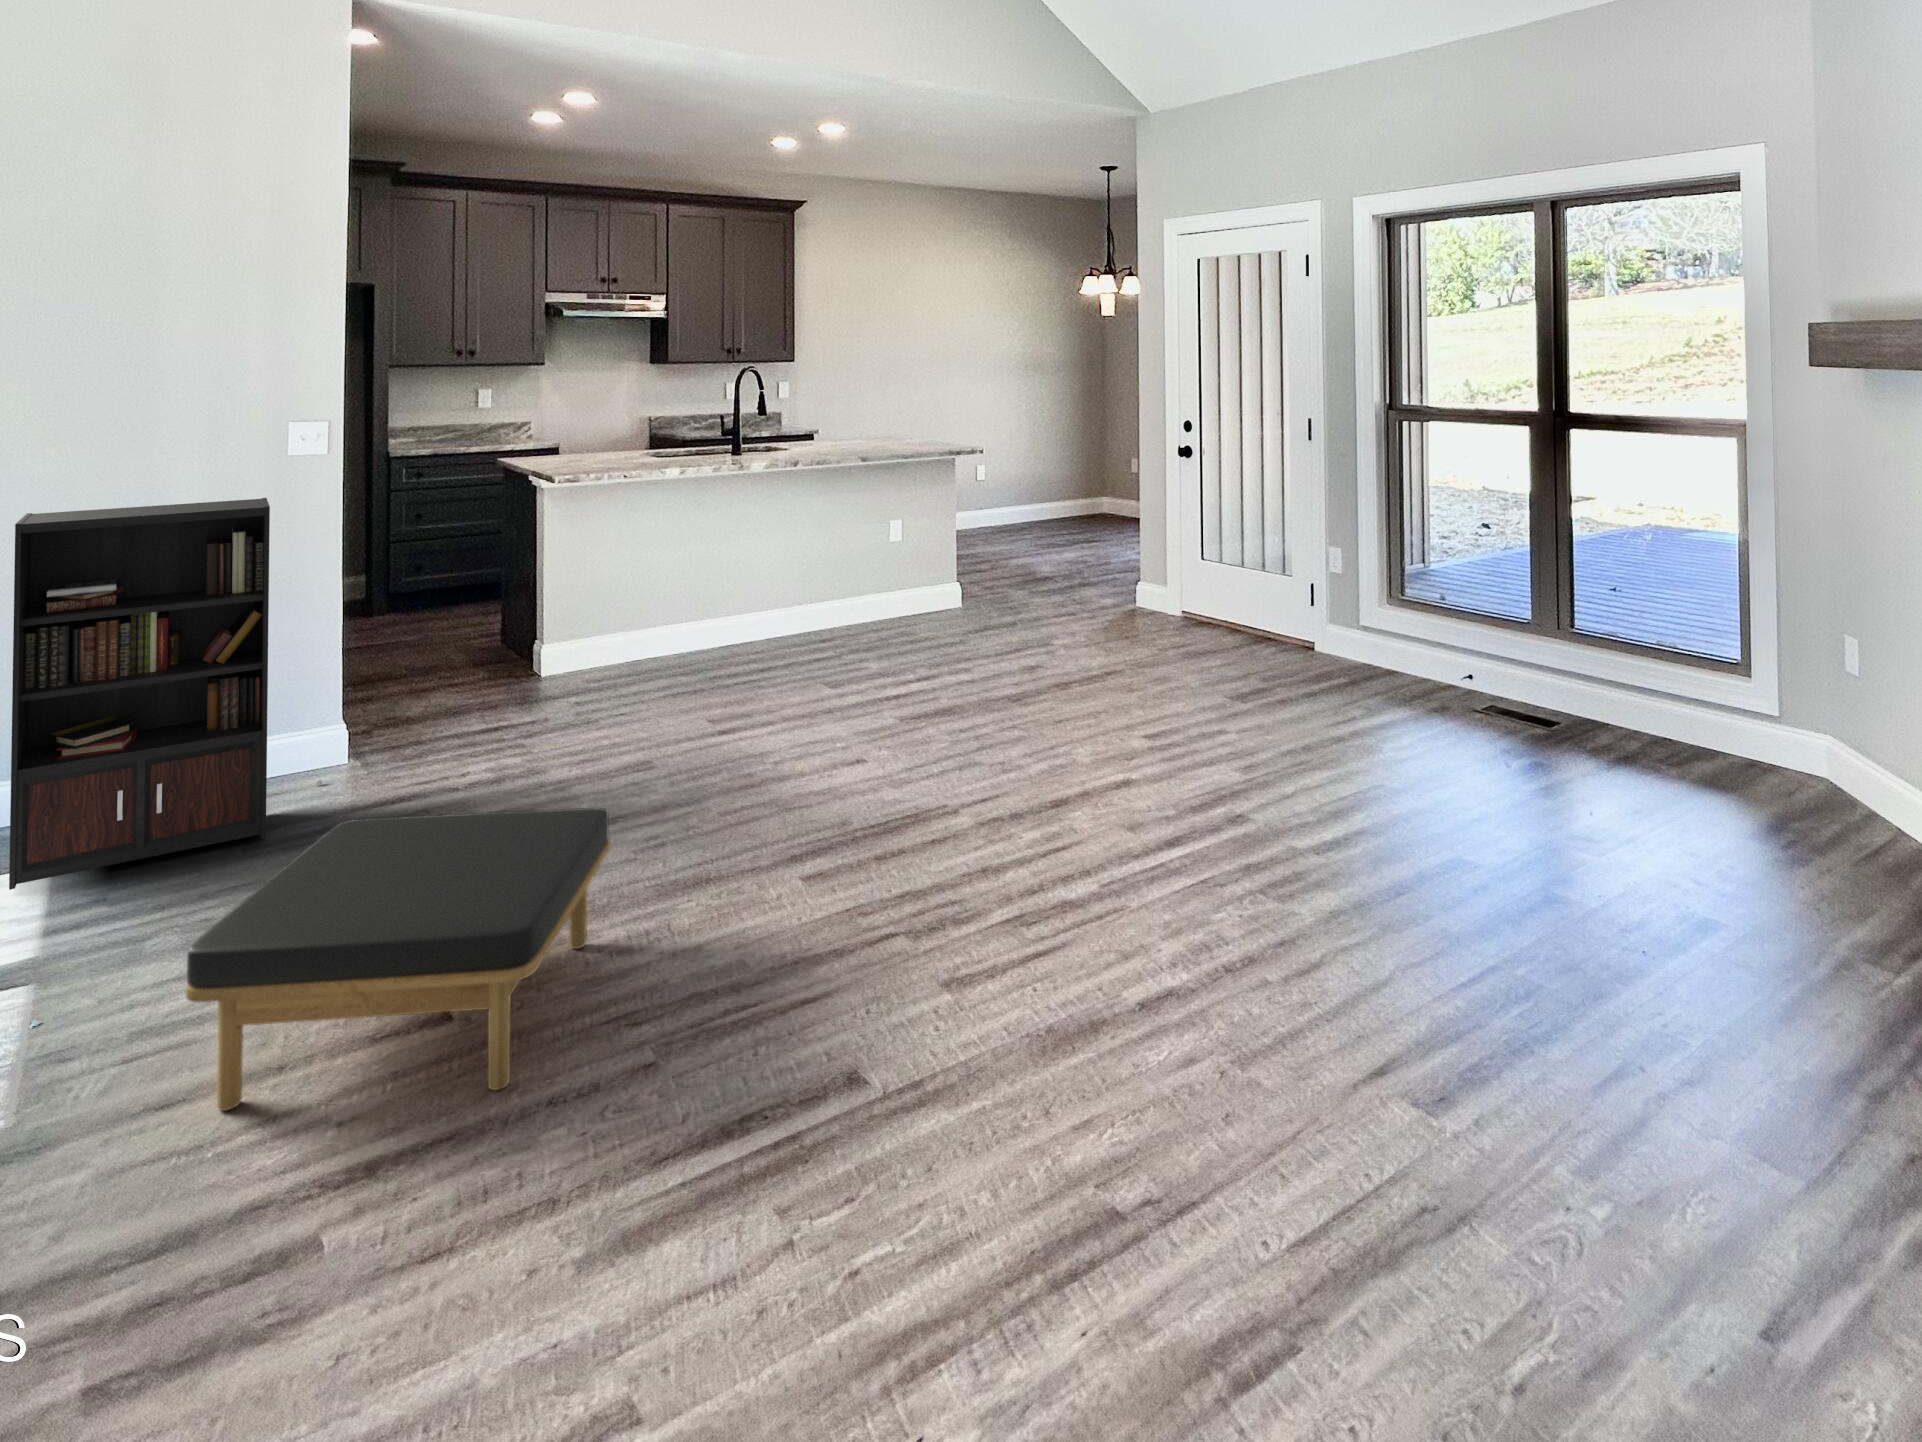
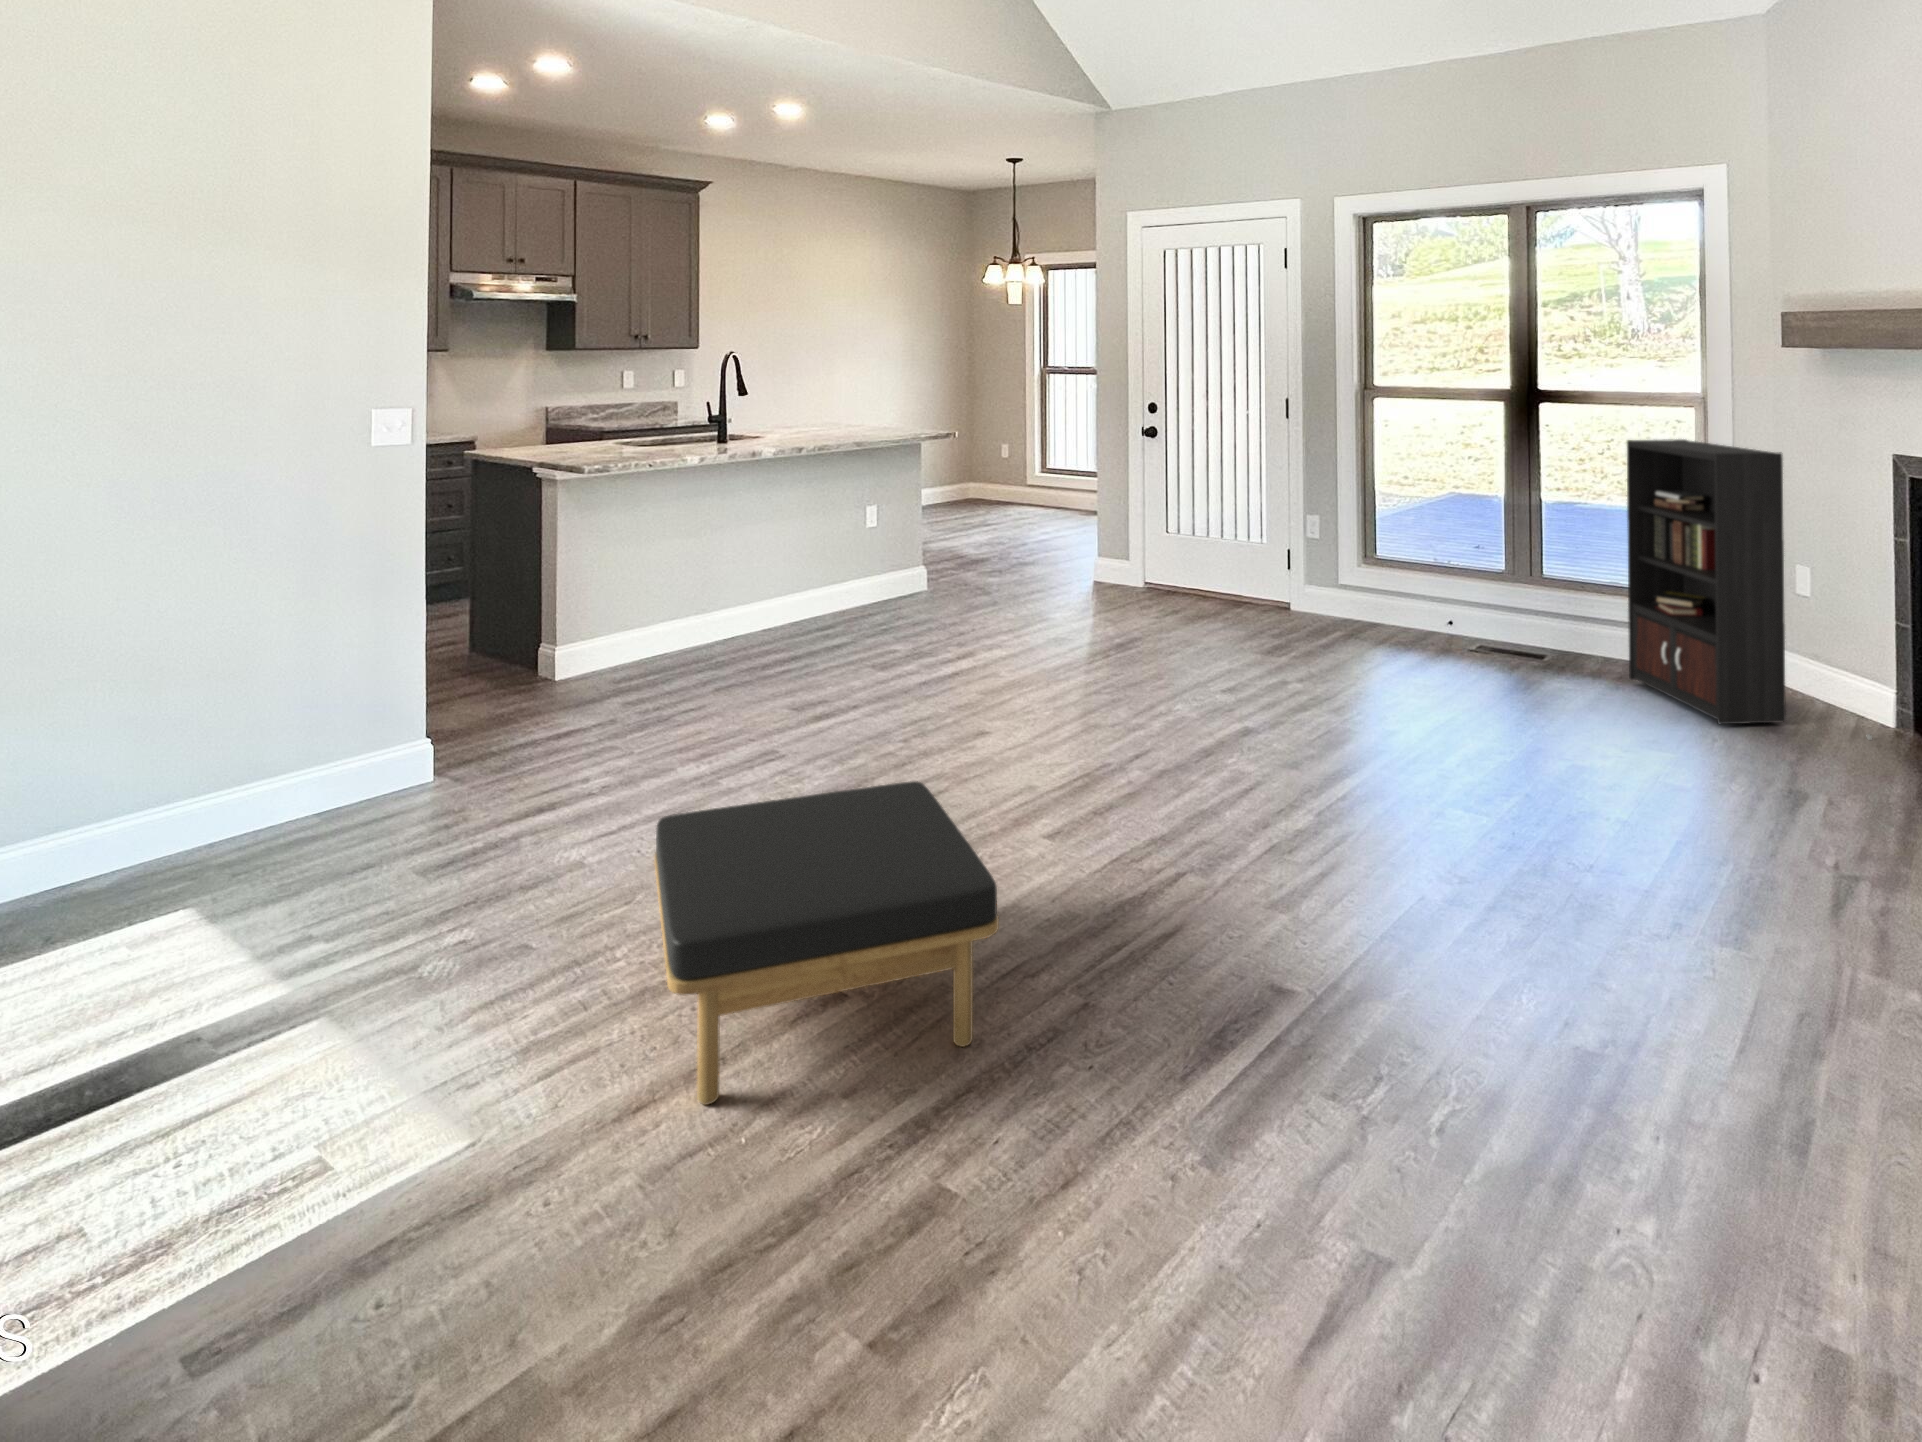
bookcase: present [9,498,321,890] -> present [1627,439,1872,740]

